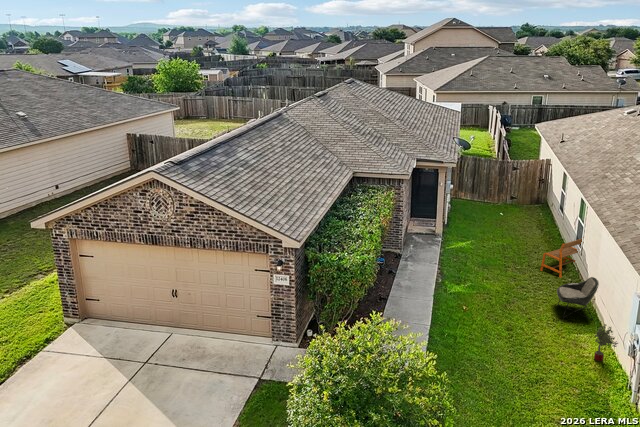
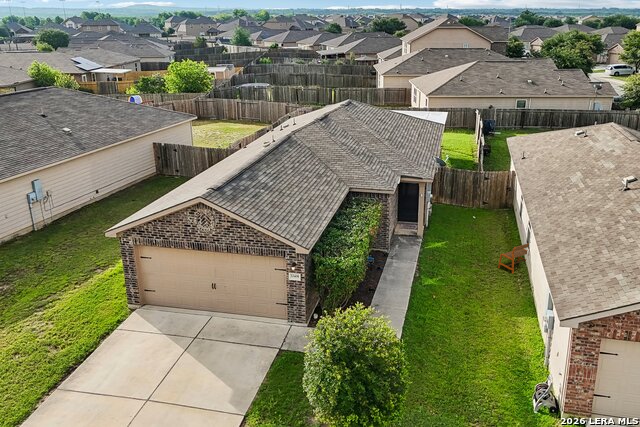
lounge chair: present [557,277,599,321] -> none [505,274,534,308]
potted tree: present [594,324,618,361] -> none [523,309,540,337]

